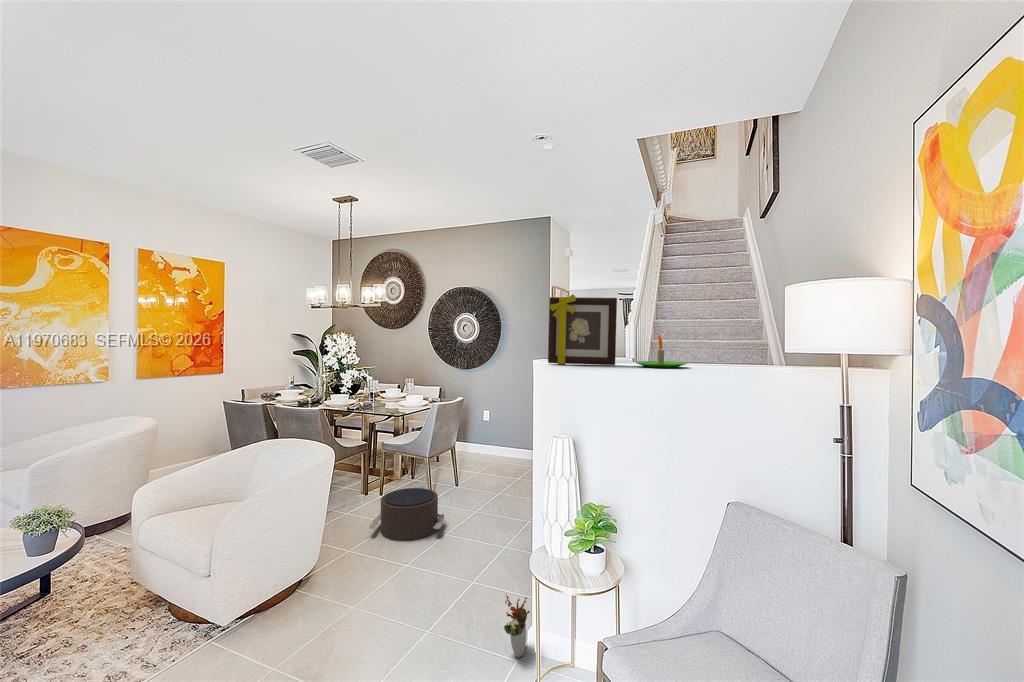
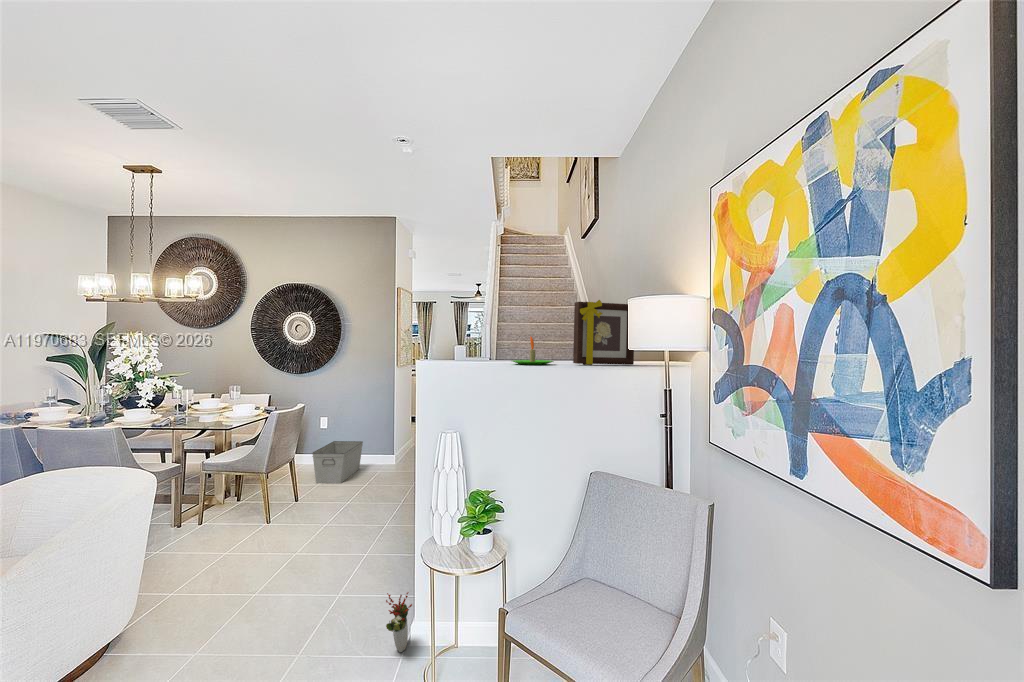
picture frame: present [548,295,617,365] -> present [573,300,634,365]
storage bin: none [475,431,521,472] -> present [312,441,363,483]
pouf: present [369,488,444,541] -> none [196,508,290,570]

